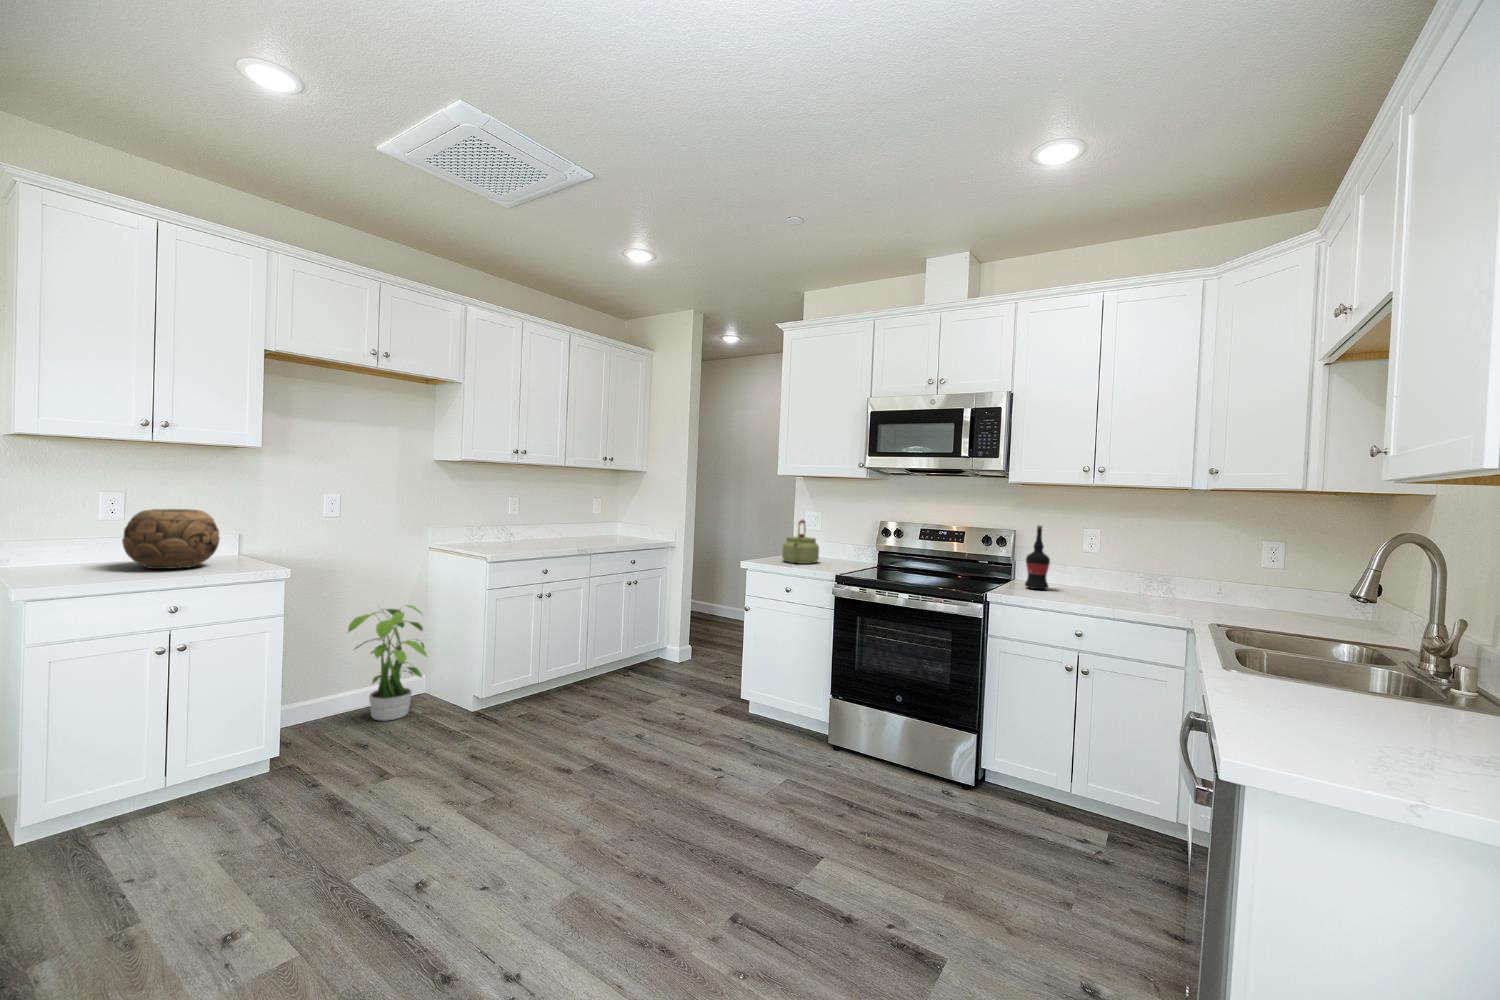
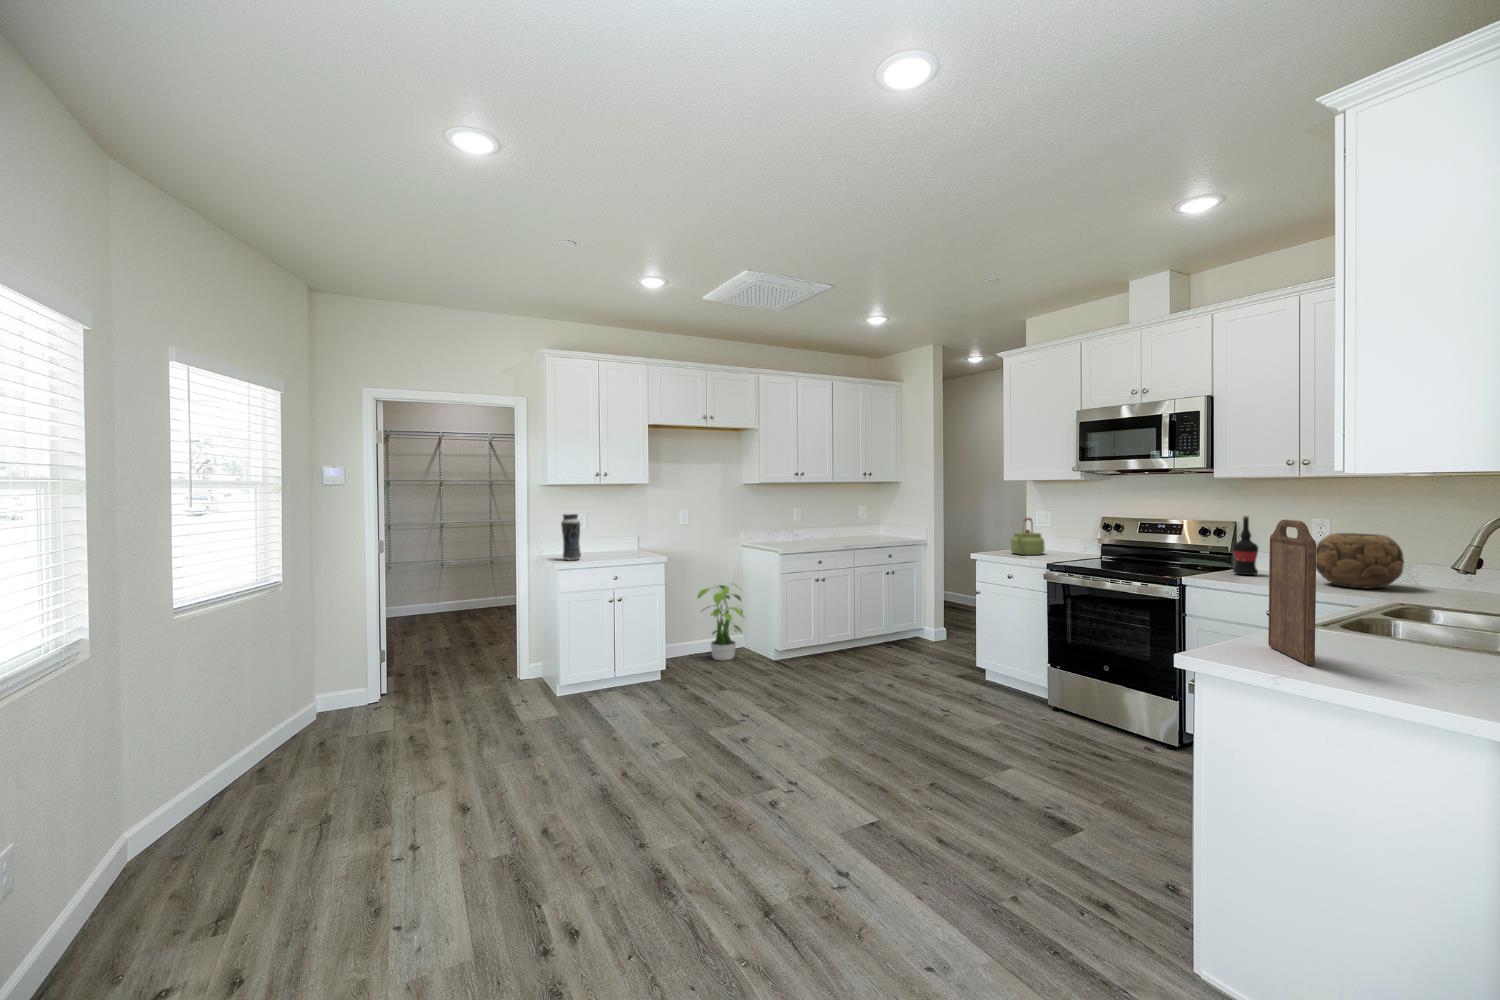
vase: none [47,497,96,585] -> present [561,514,581,560]
decorative bowl: present [122,509,220,569] -> present [1316,533,1404,588]
cutting board: none [1300,548,1448,781] -> present [1268,520,1316,665]

